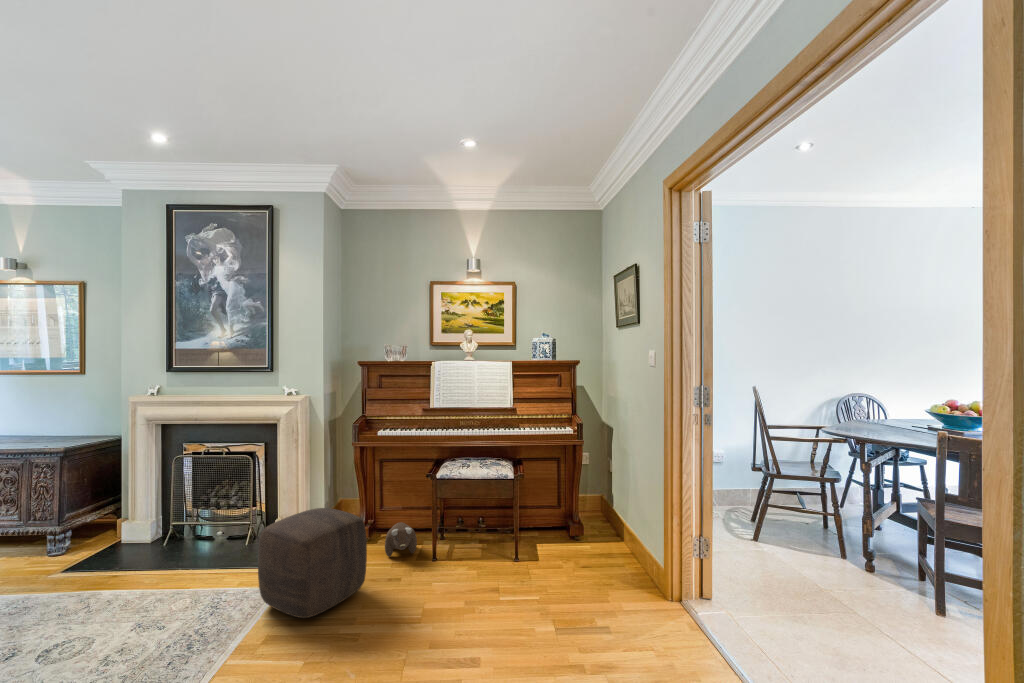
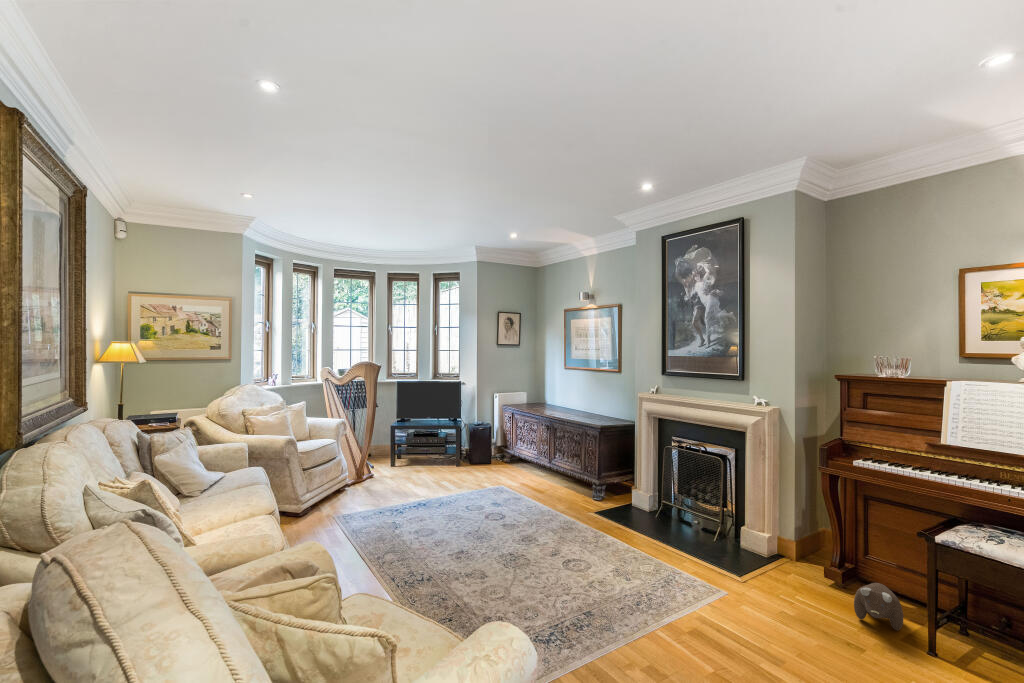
ottoman: present [258,508,367,618] -> none [700,525,811,635]

